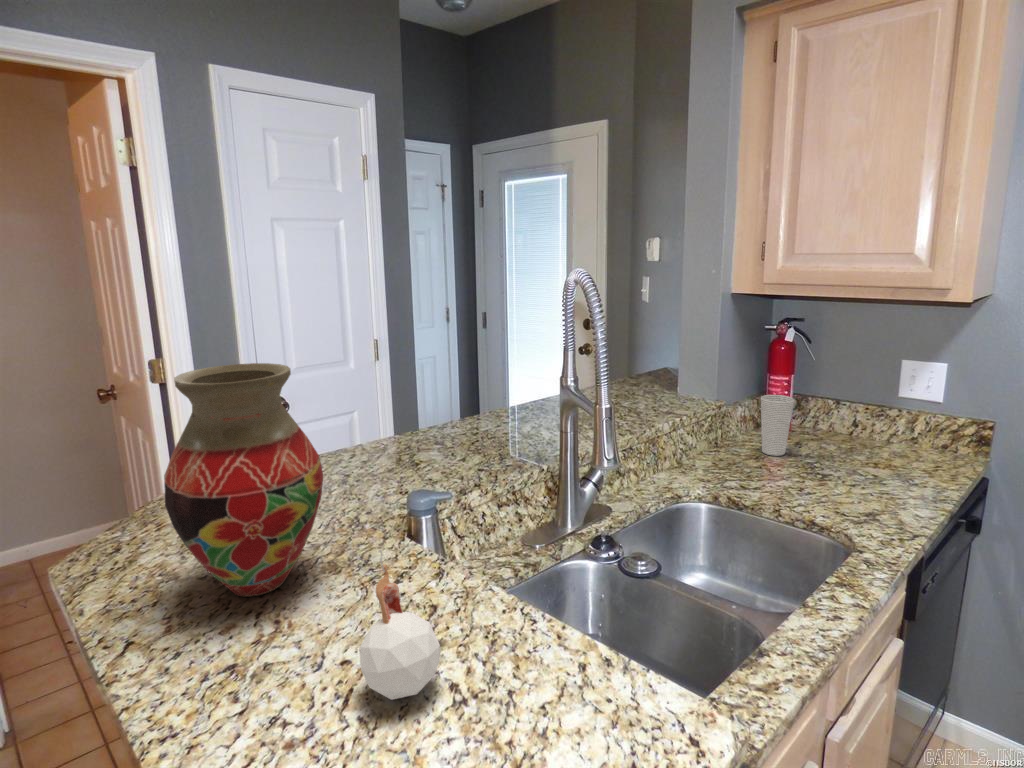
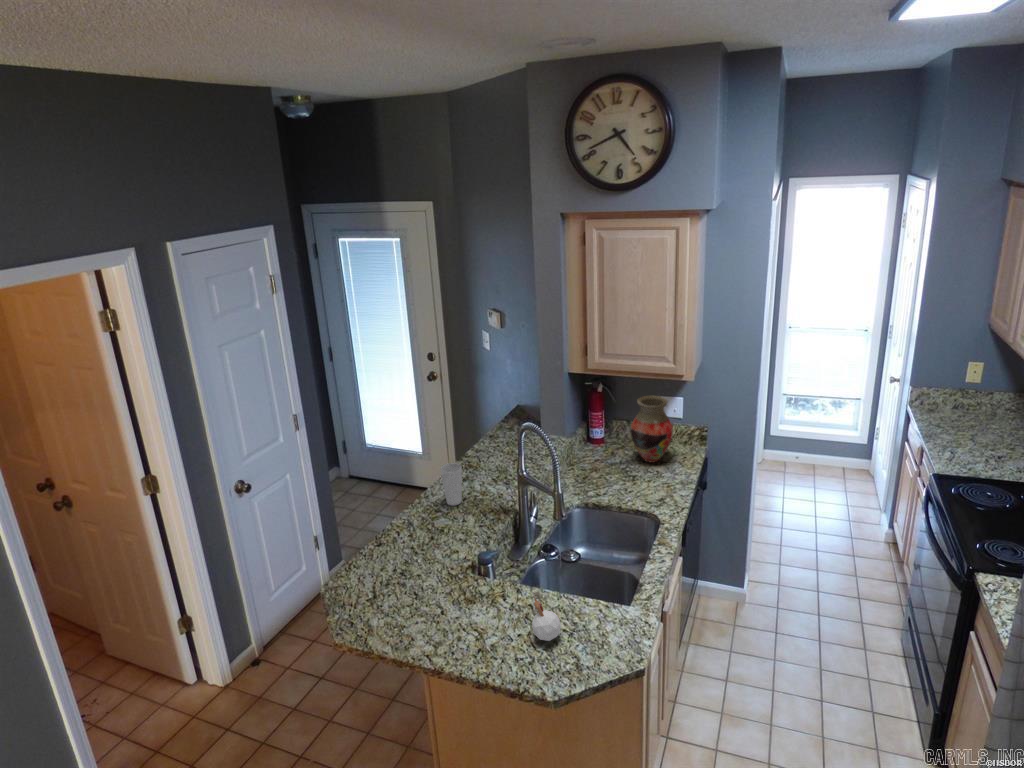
vase: present [164,363,323,597] -> present [631,396,673,463]
cup: present [761,395,794,456] -> present [440,463,462,506]

